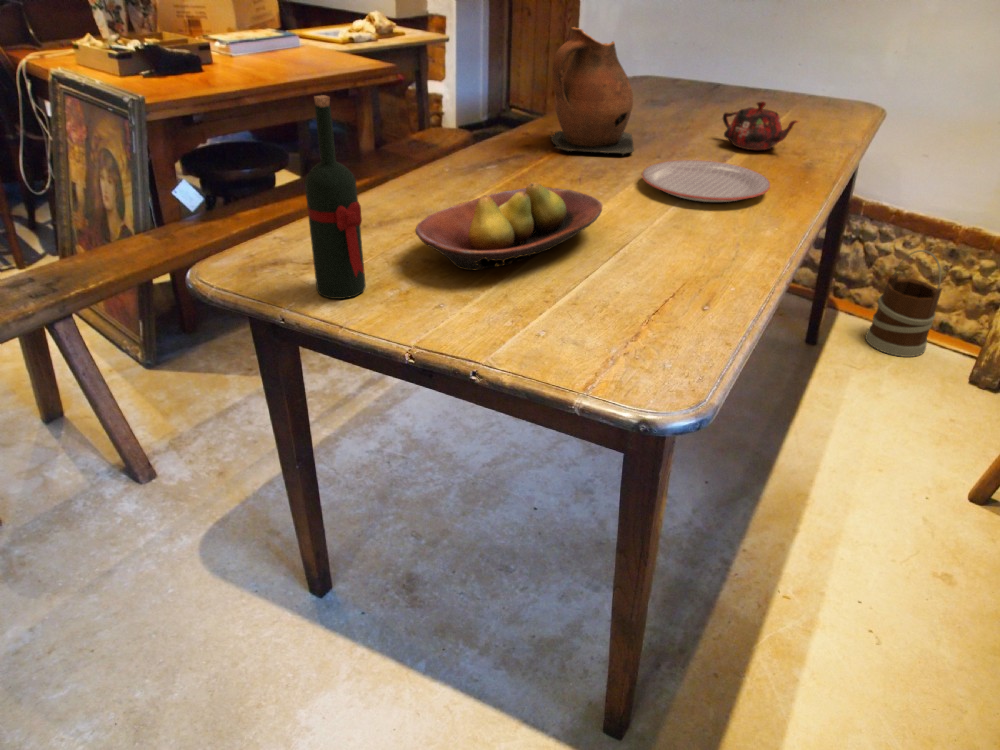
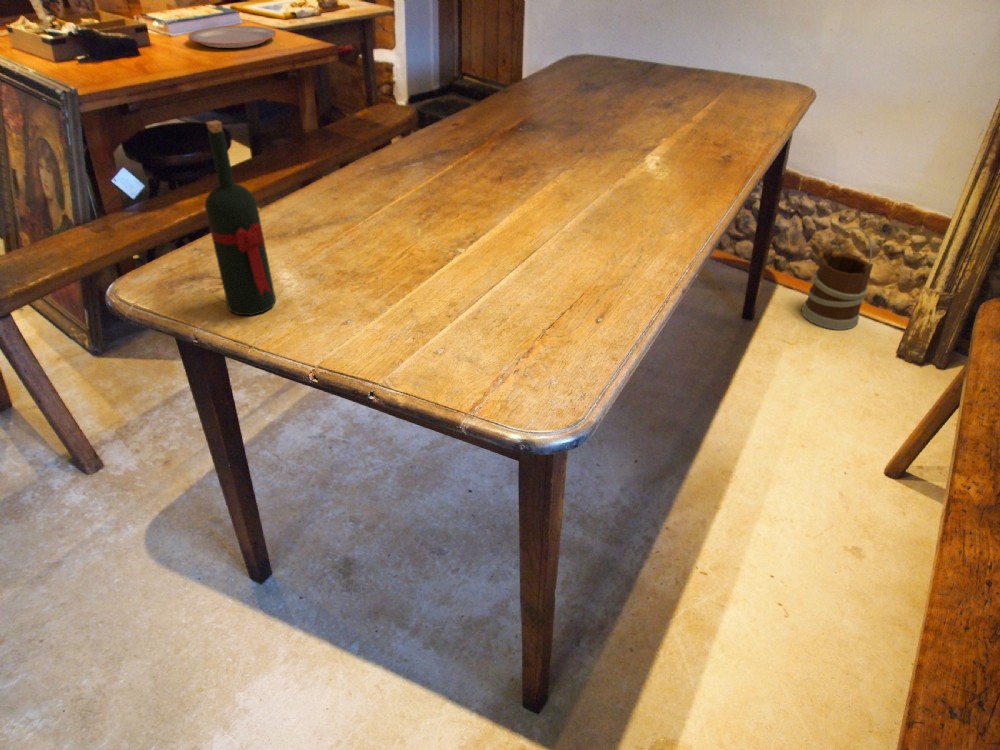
ceramic pitcher: present [550,27,634,155] -> none [478,18,564,147]
teapot: present [723,101,797,150] -> none [652,90,723,139]
plate: present [642,160,770,202] -> present [188,26,276,48]
fruit bowl: present [415,182,602,270] -> none [326,190,515,281]

